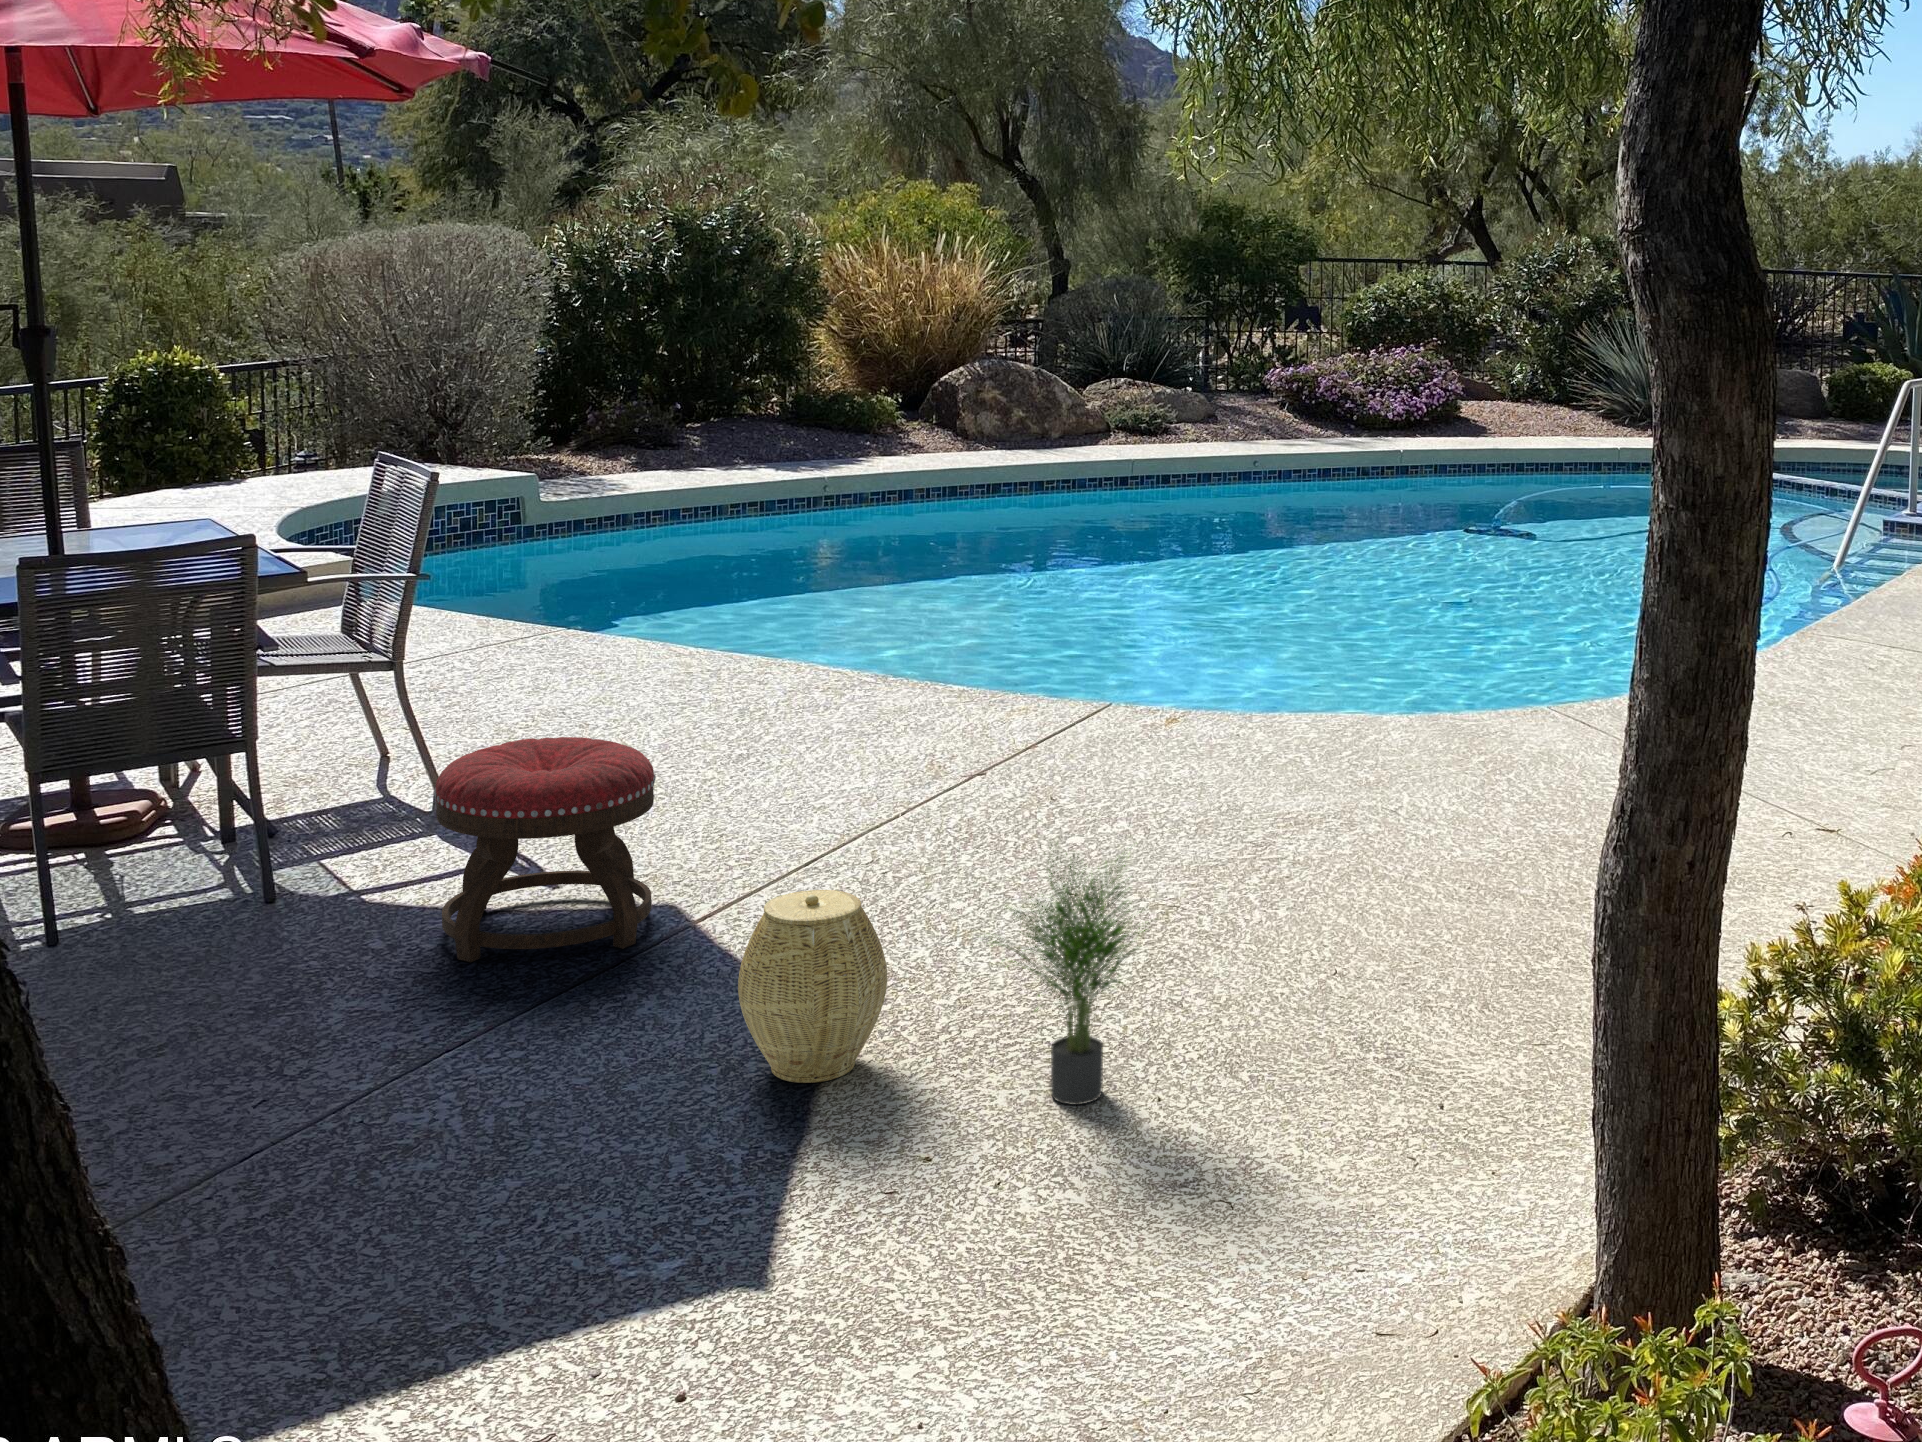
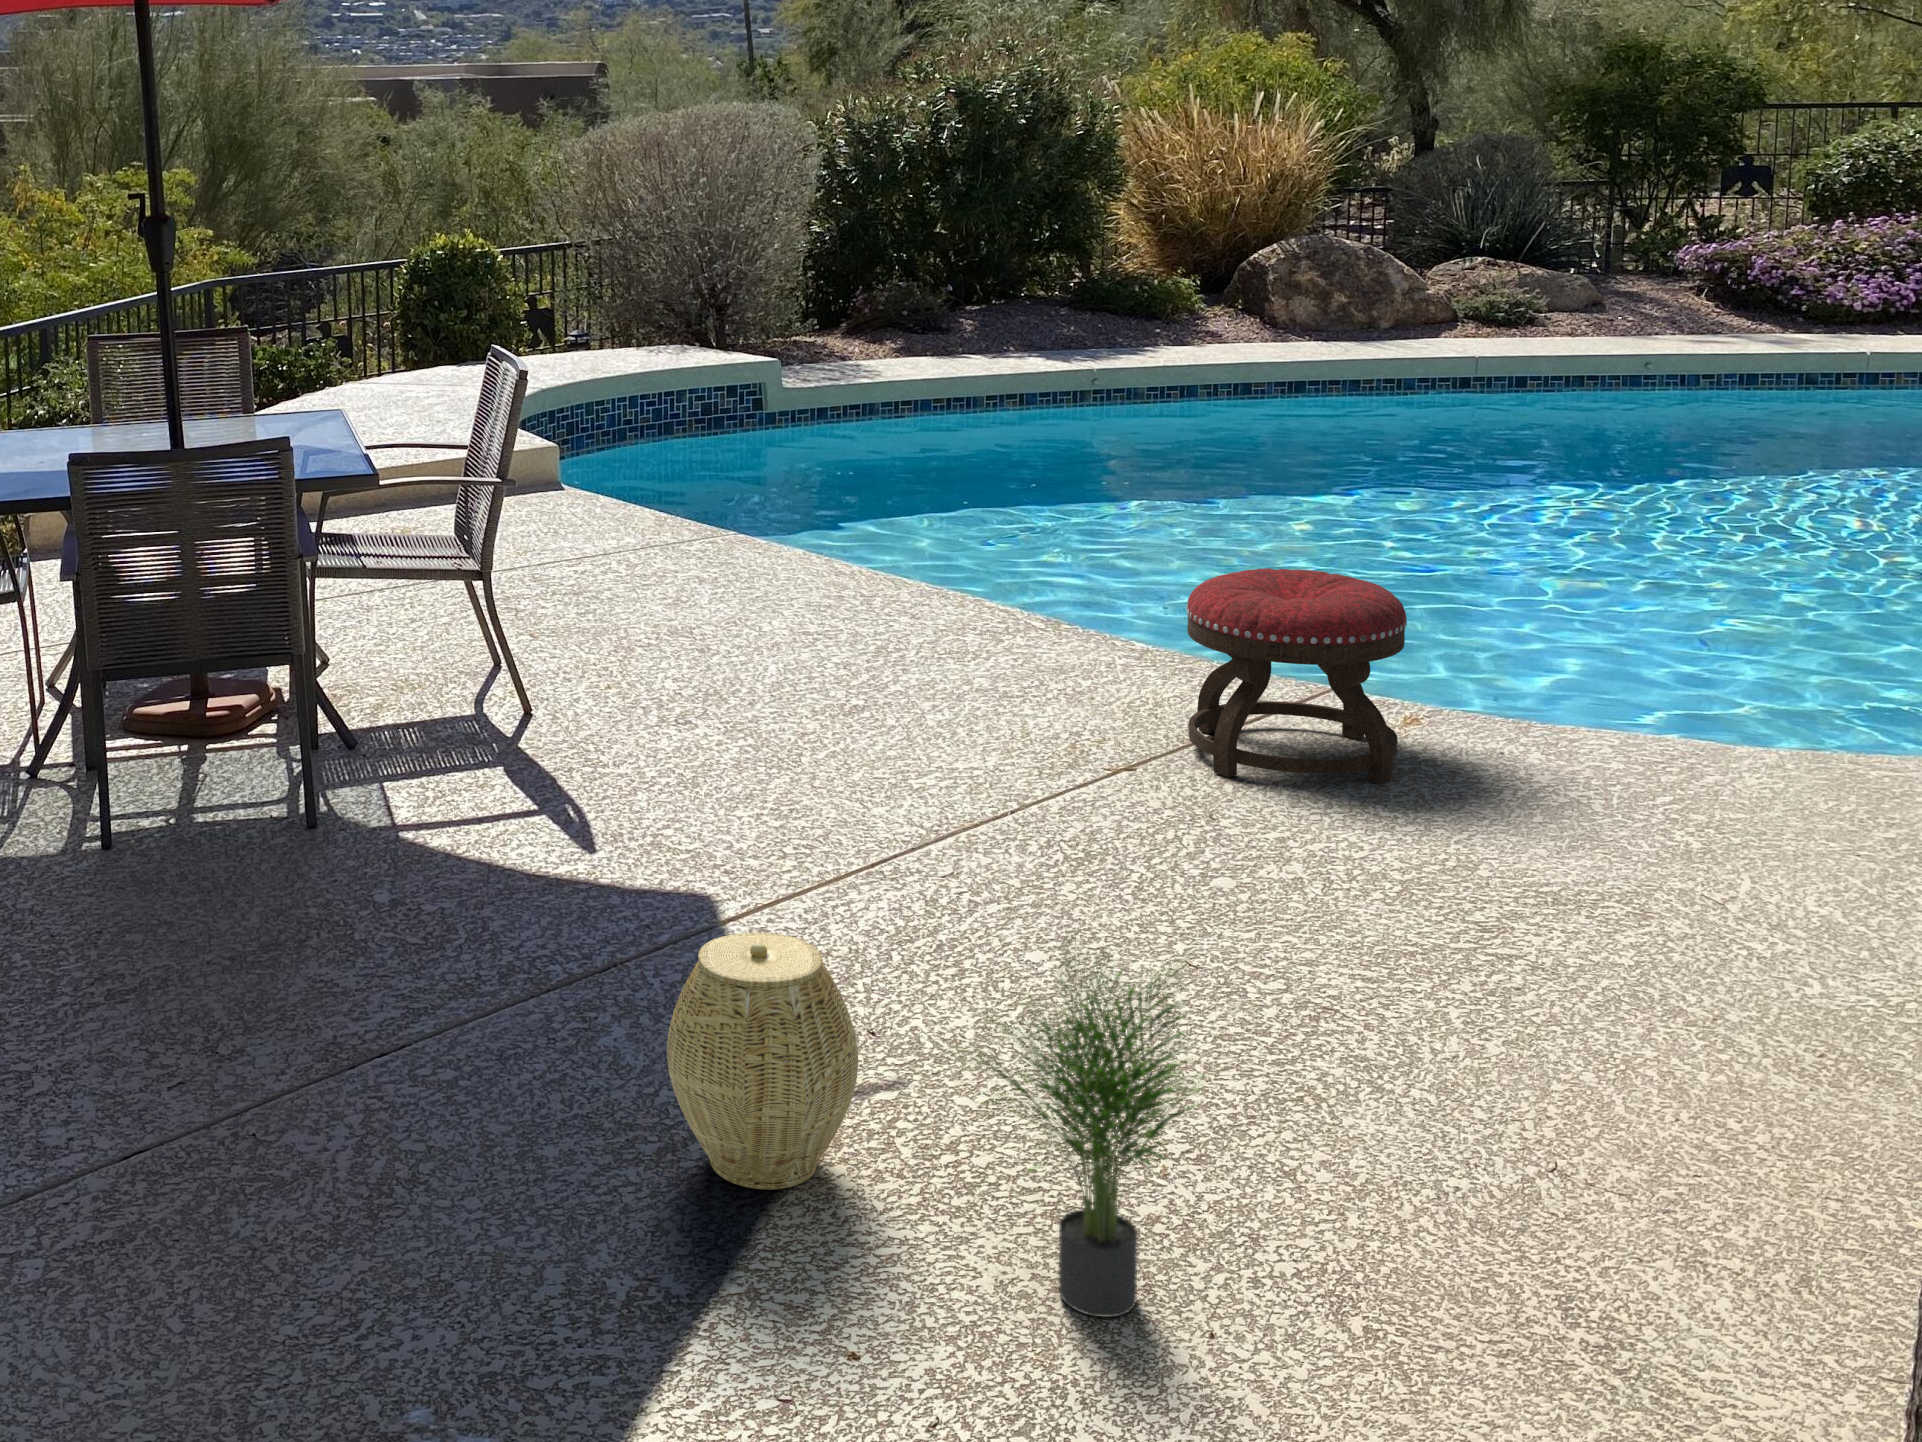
ottoman: present [434,737,656,962] -> present [1186,568,1407,784]

